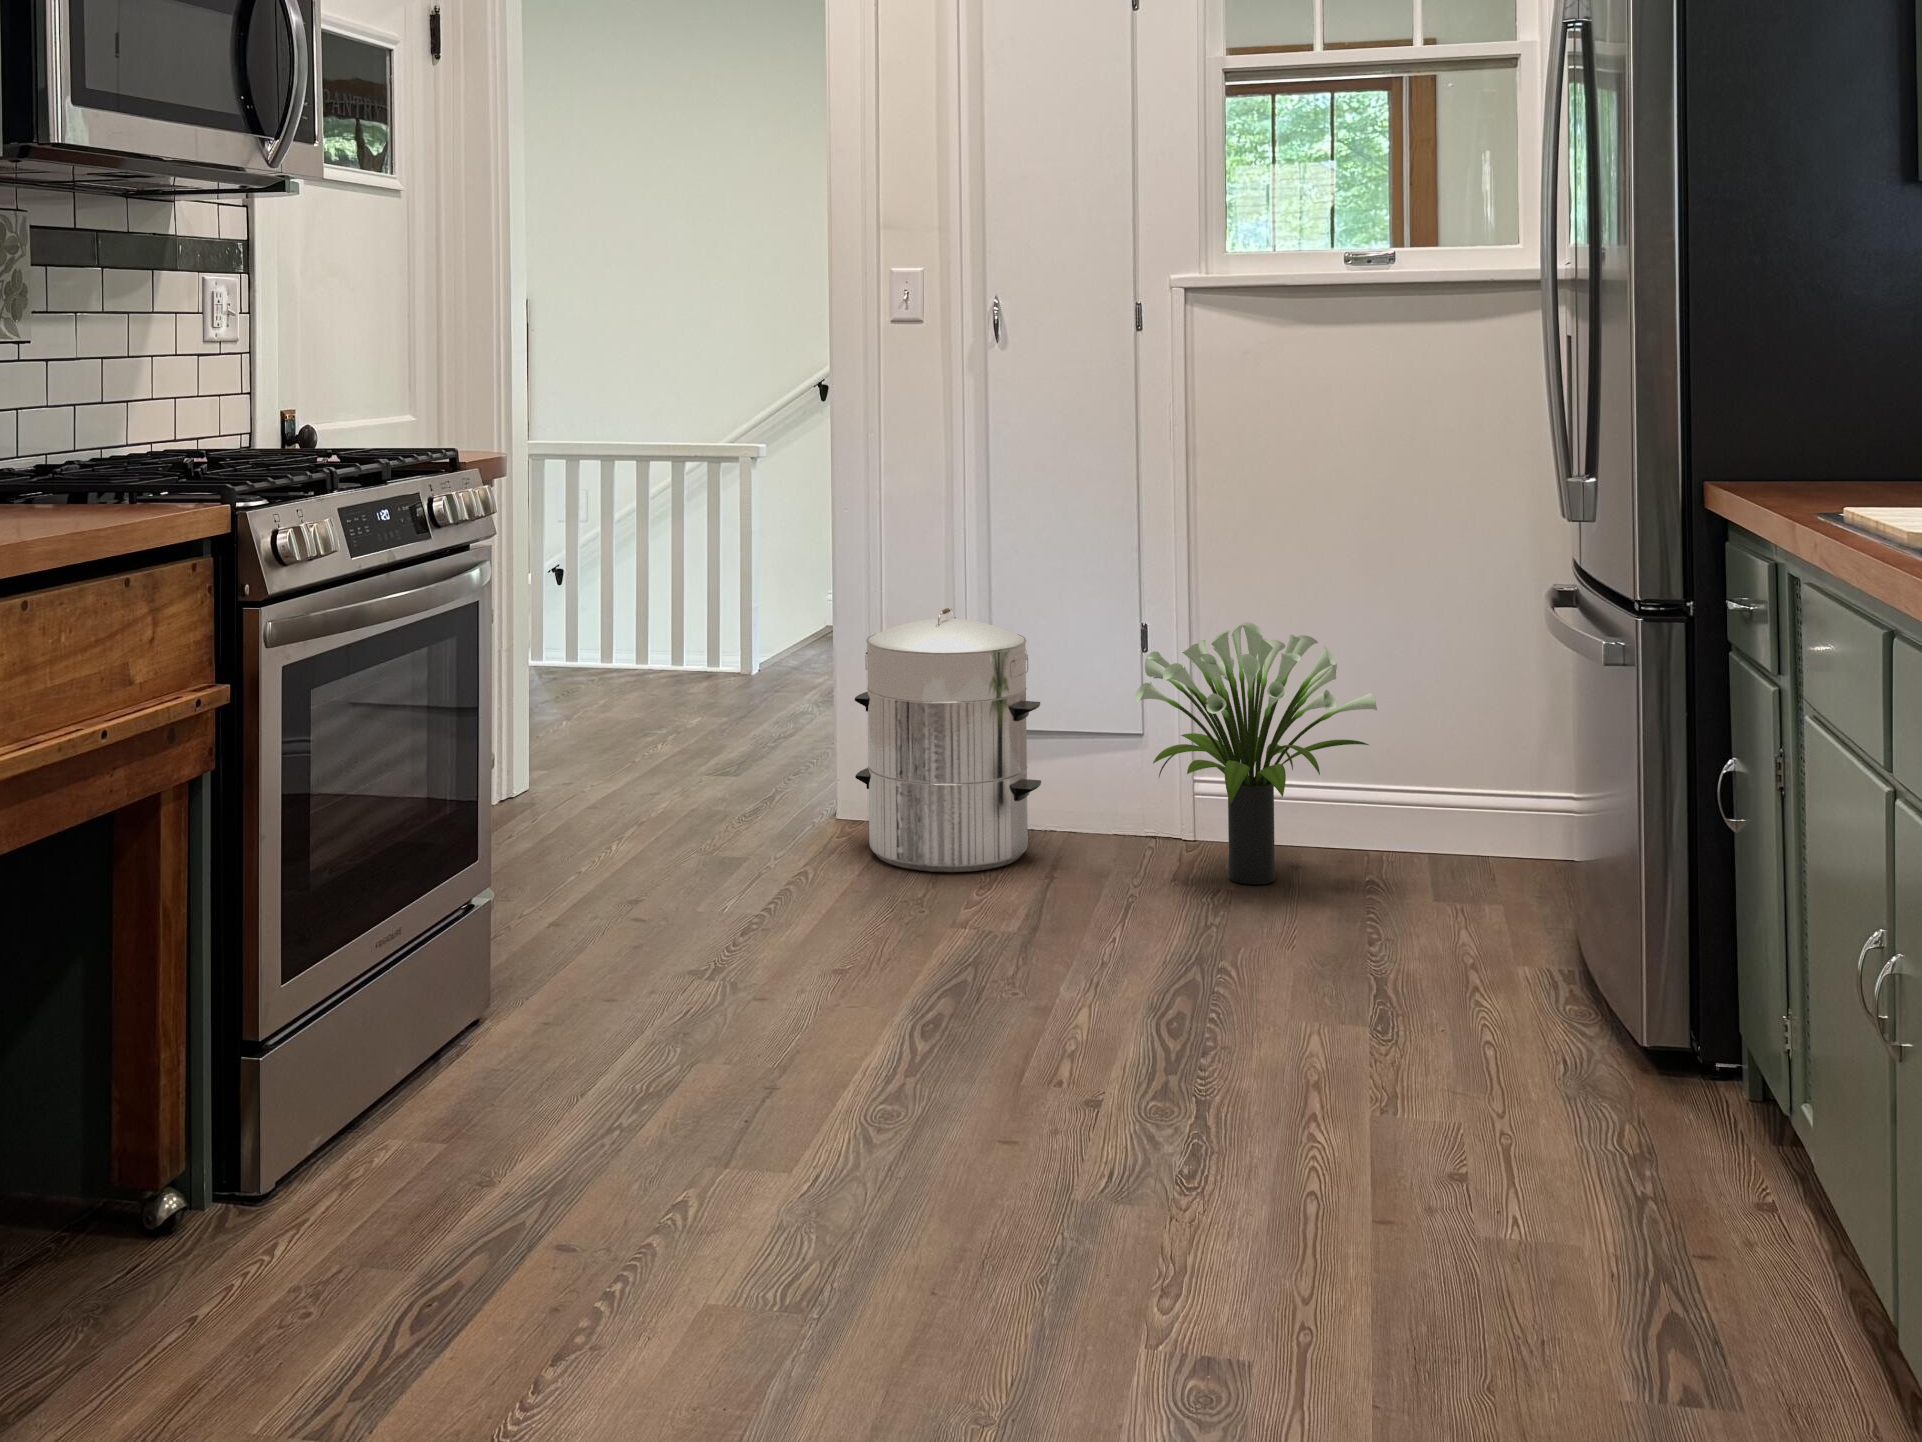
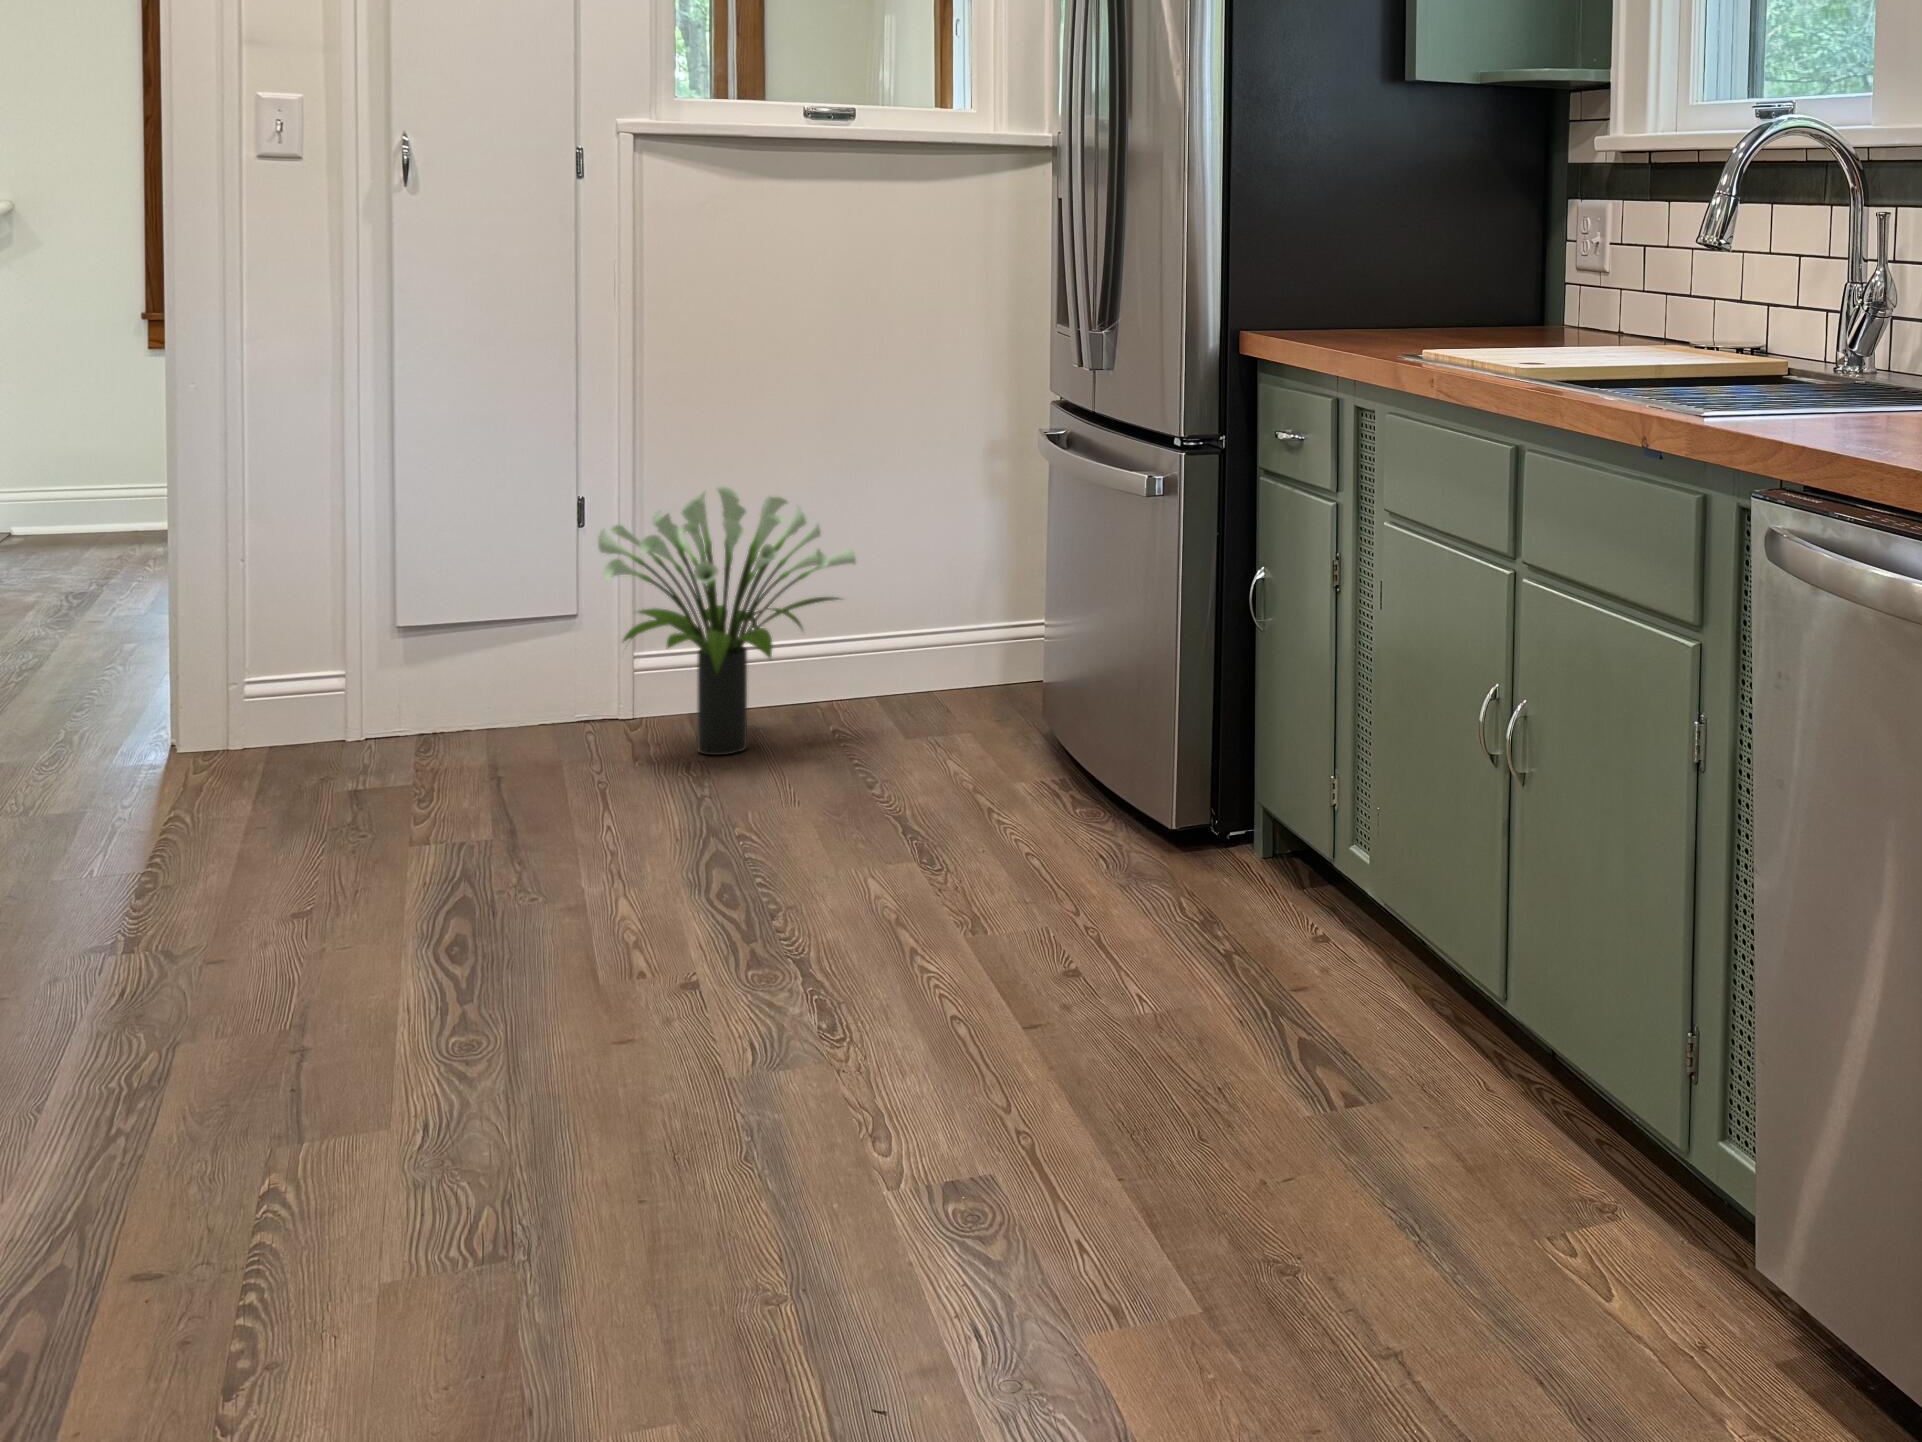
waste bin: present [855,608,1041,872] -> none [221,495,471,801]

